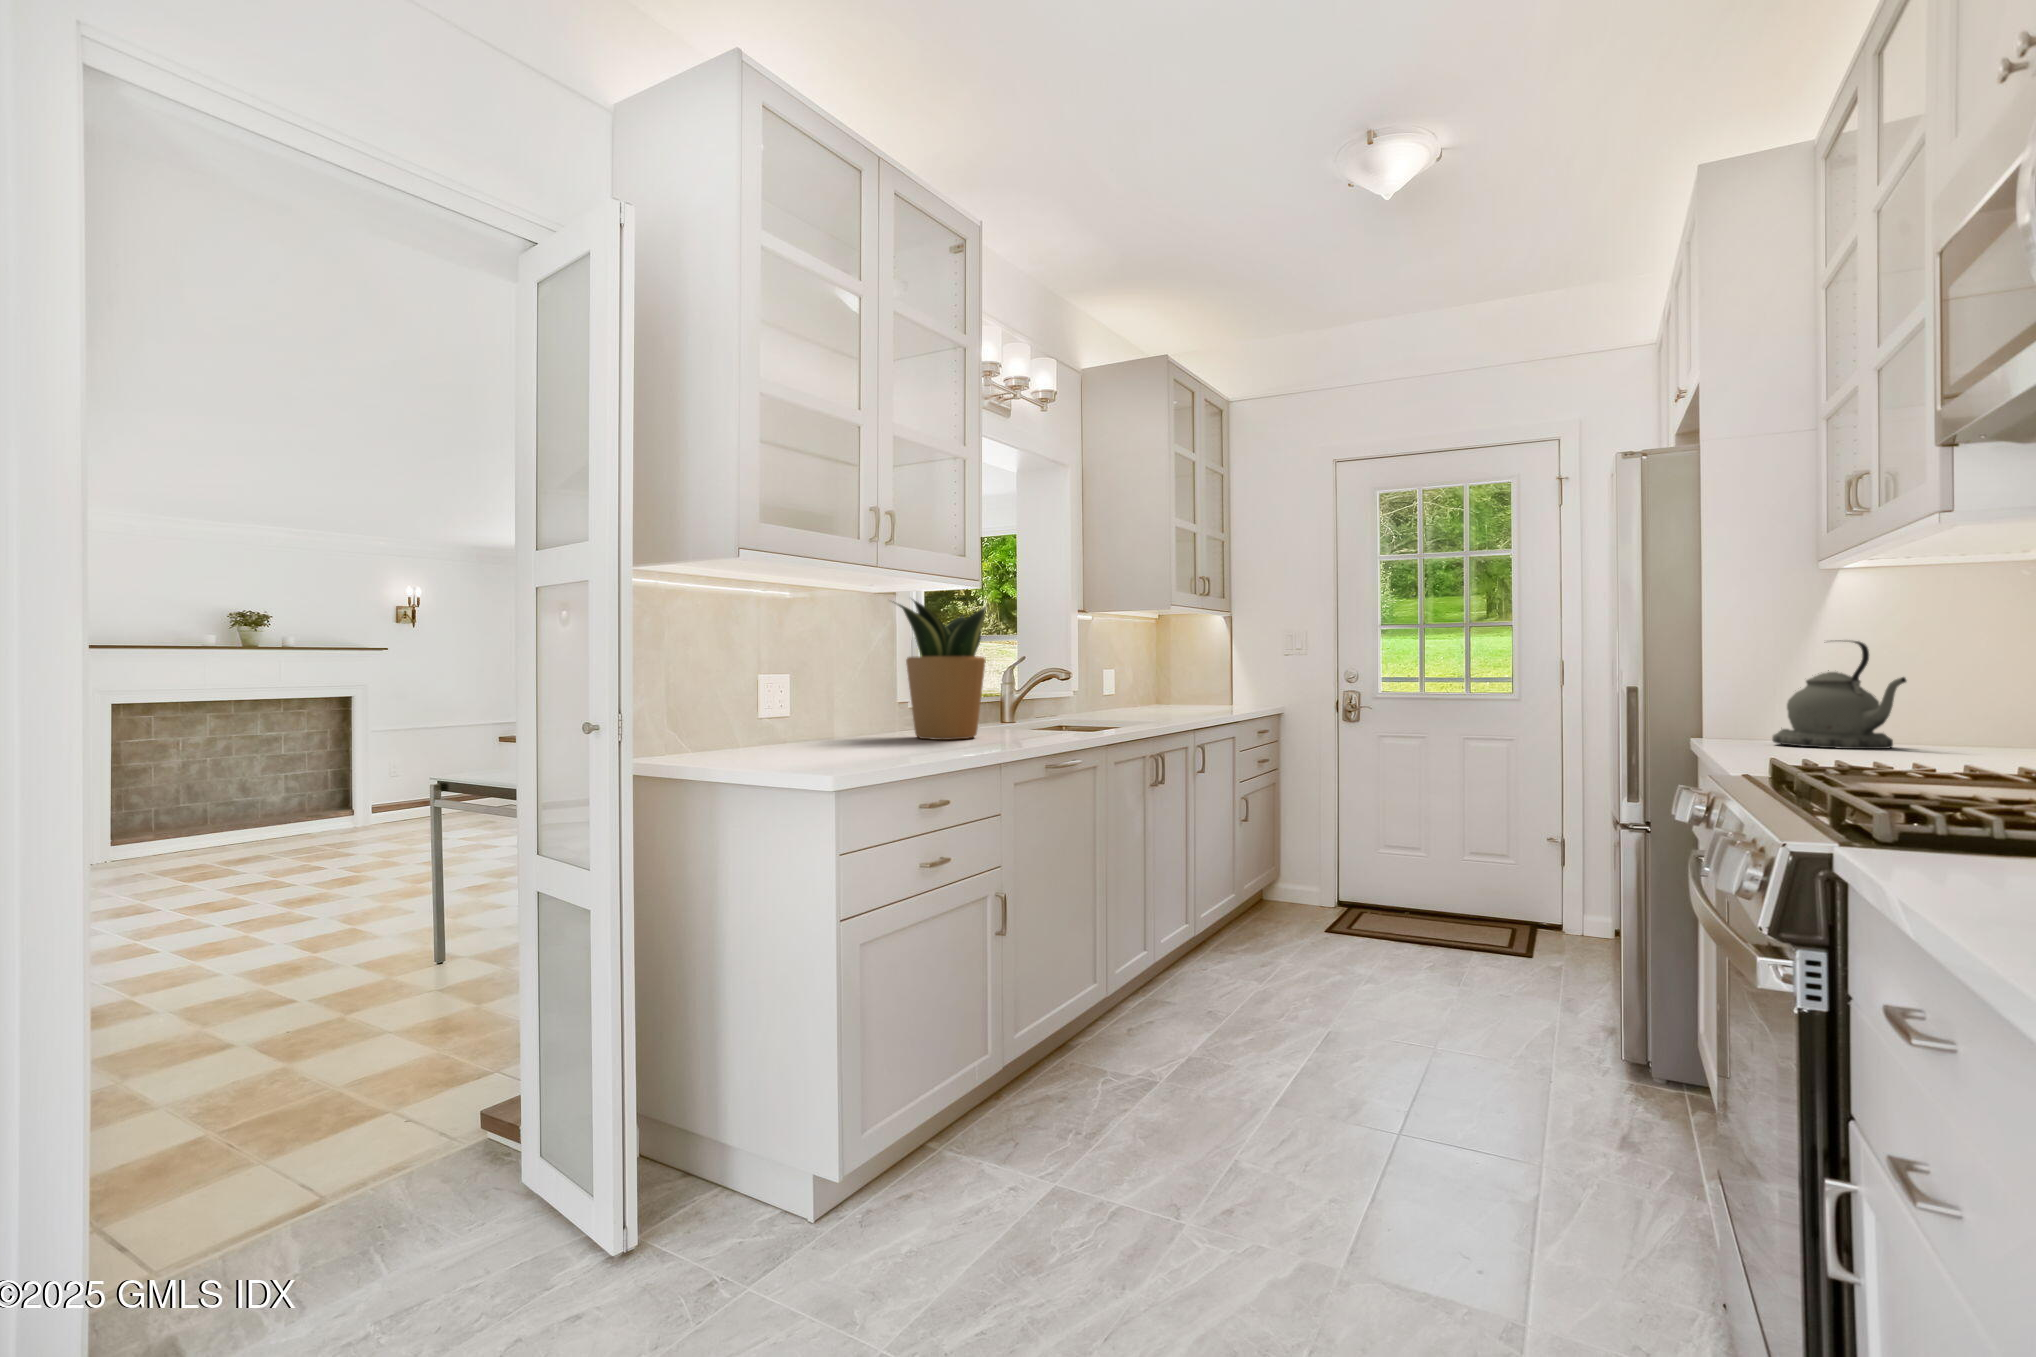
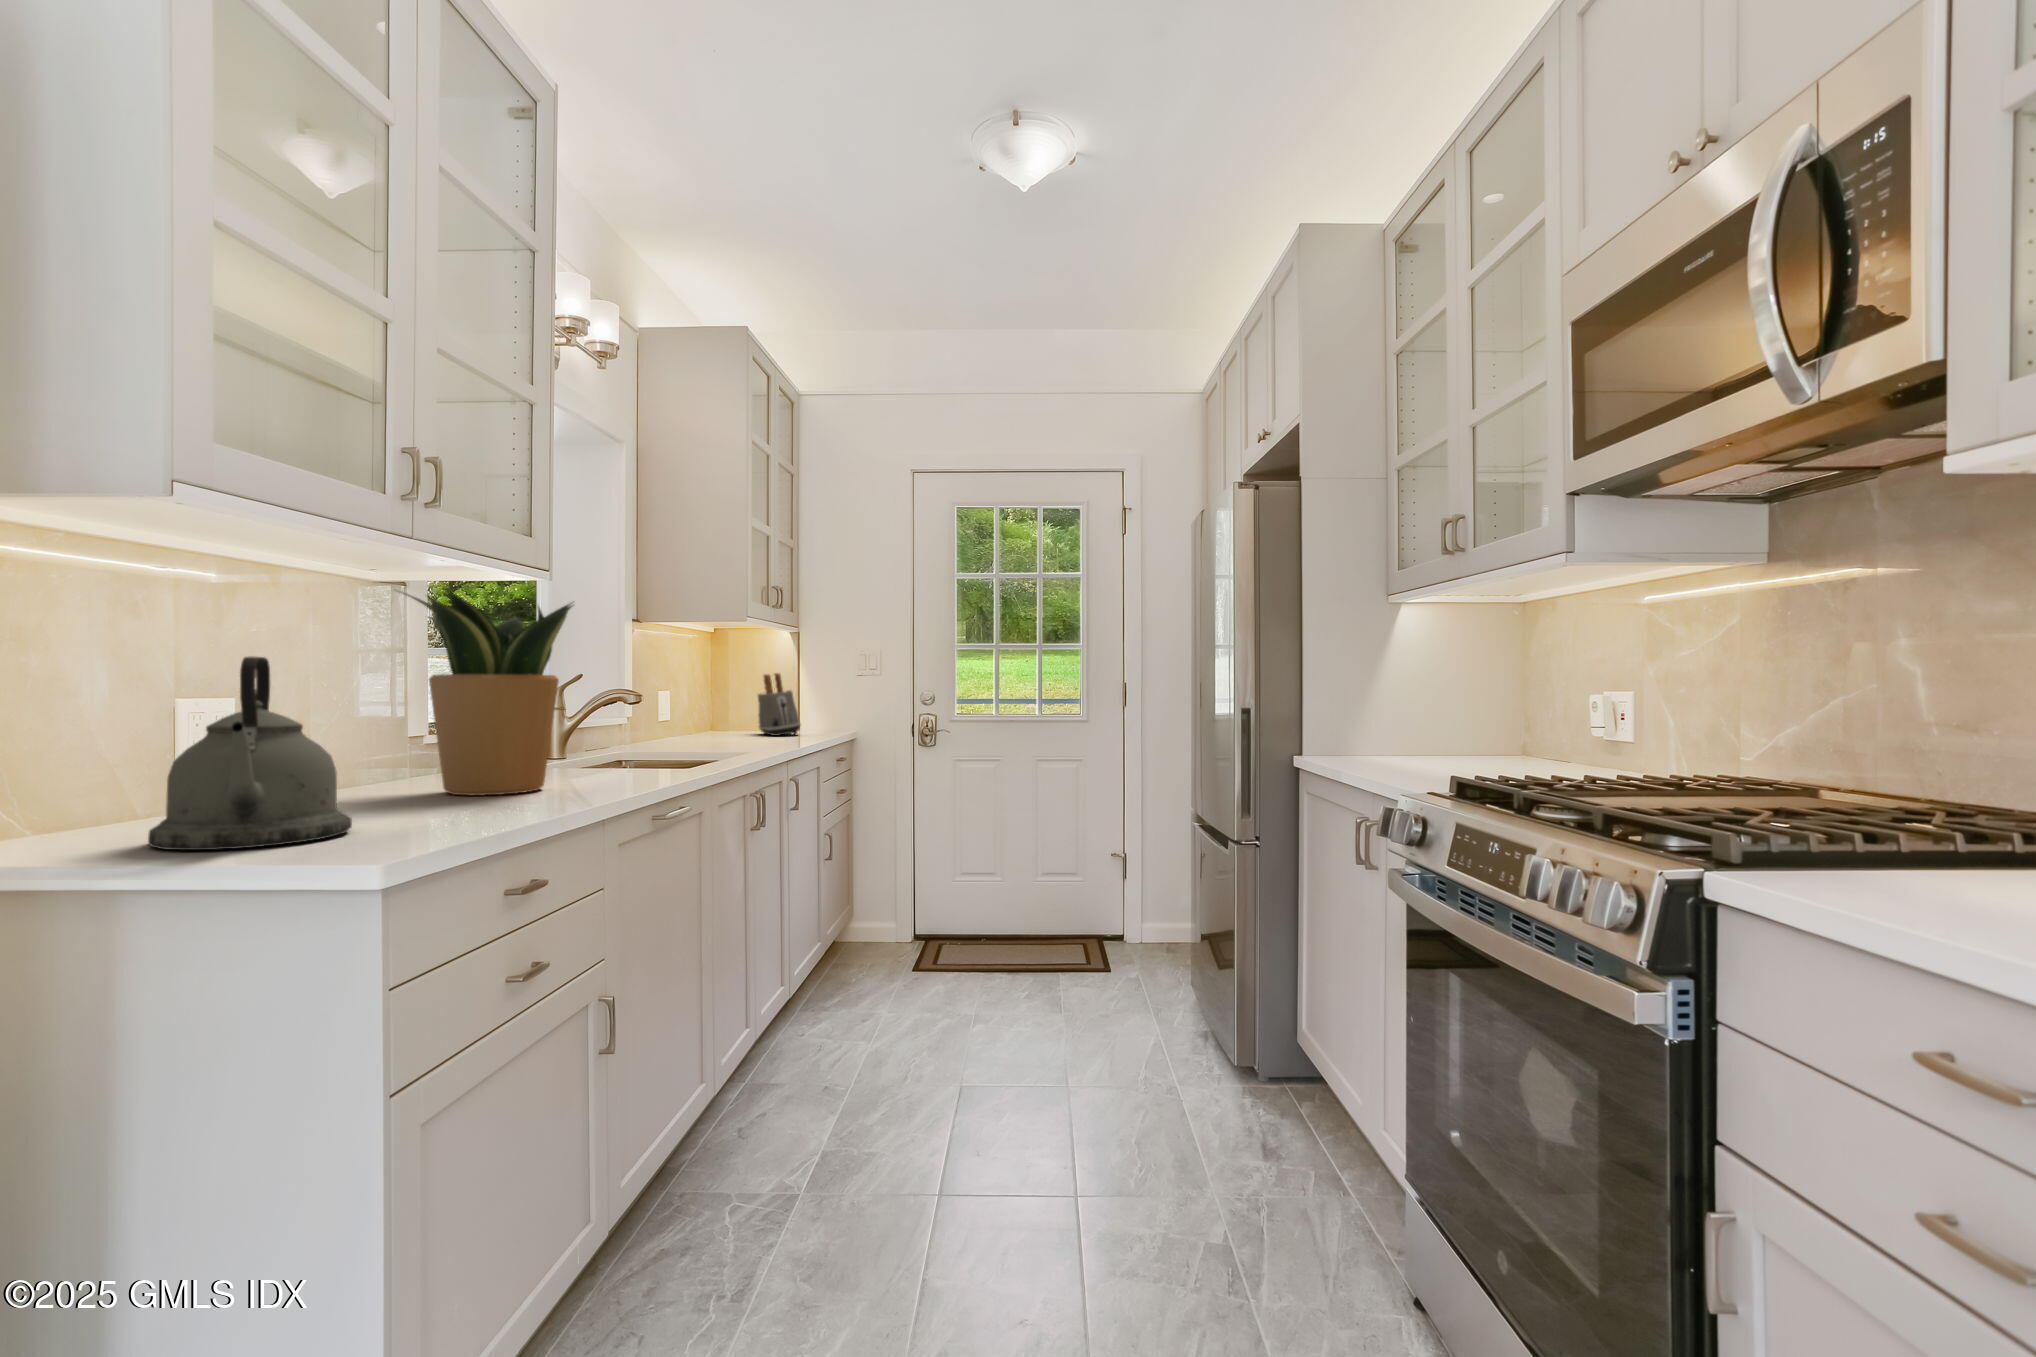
kettle: present [1772,640,1906,749] -> present [148,657,352,850]
toaster: none [1194,653,1228,709] -> present [758,673,800,736]

